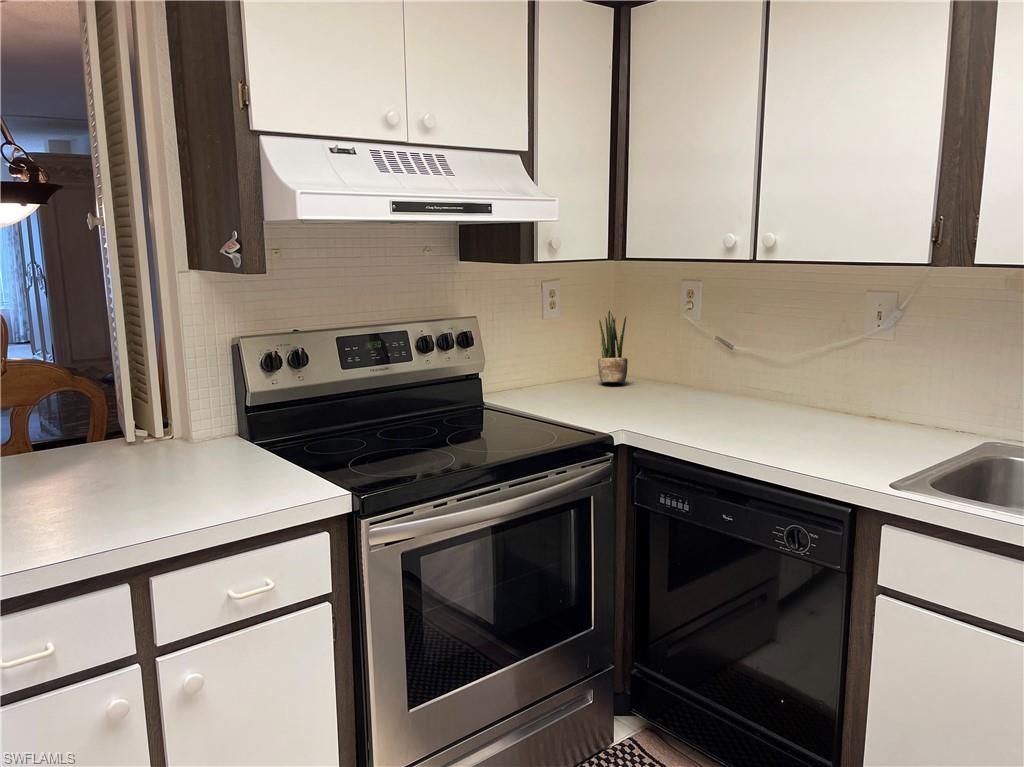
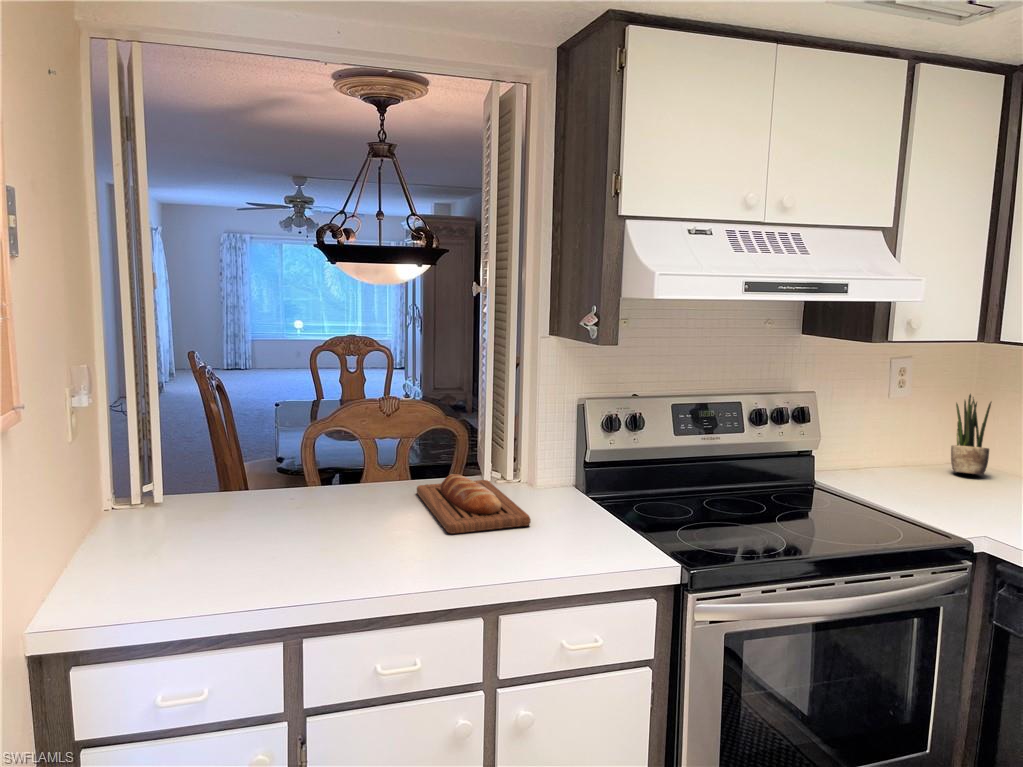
bread loaf: none [38,437,184,501] -> present [417,474,531,534]

